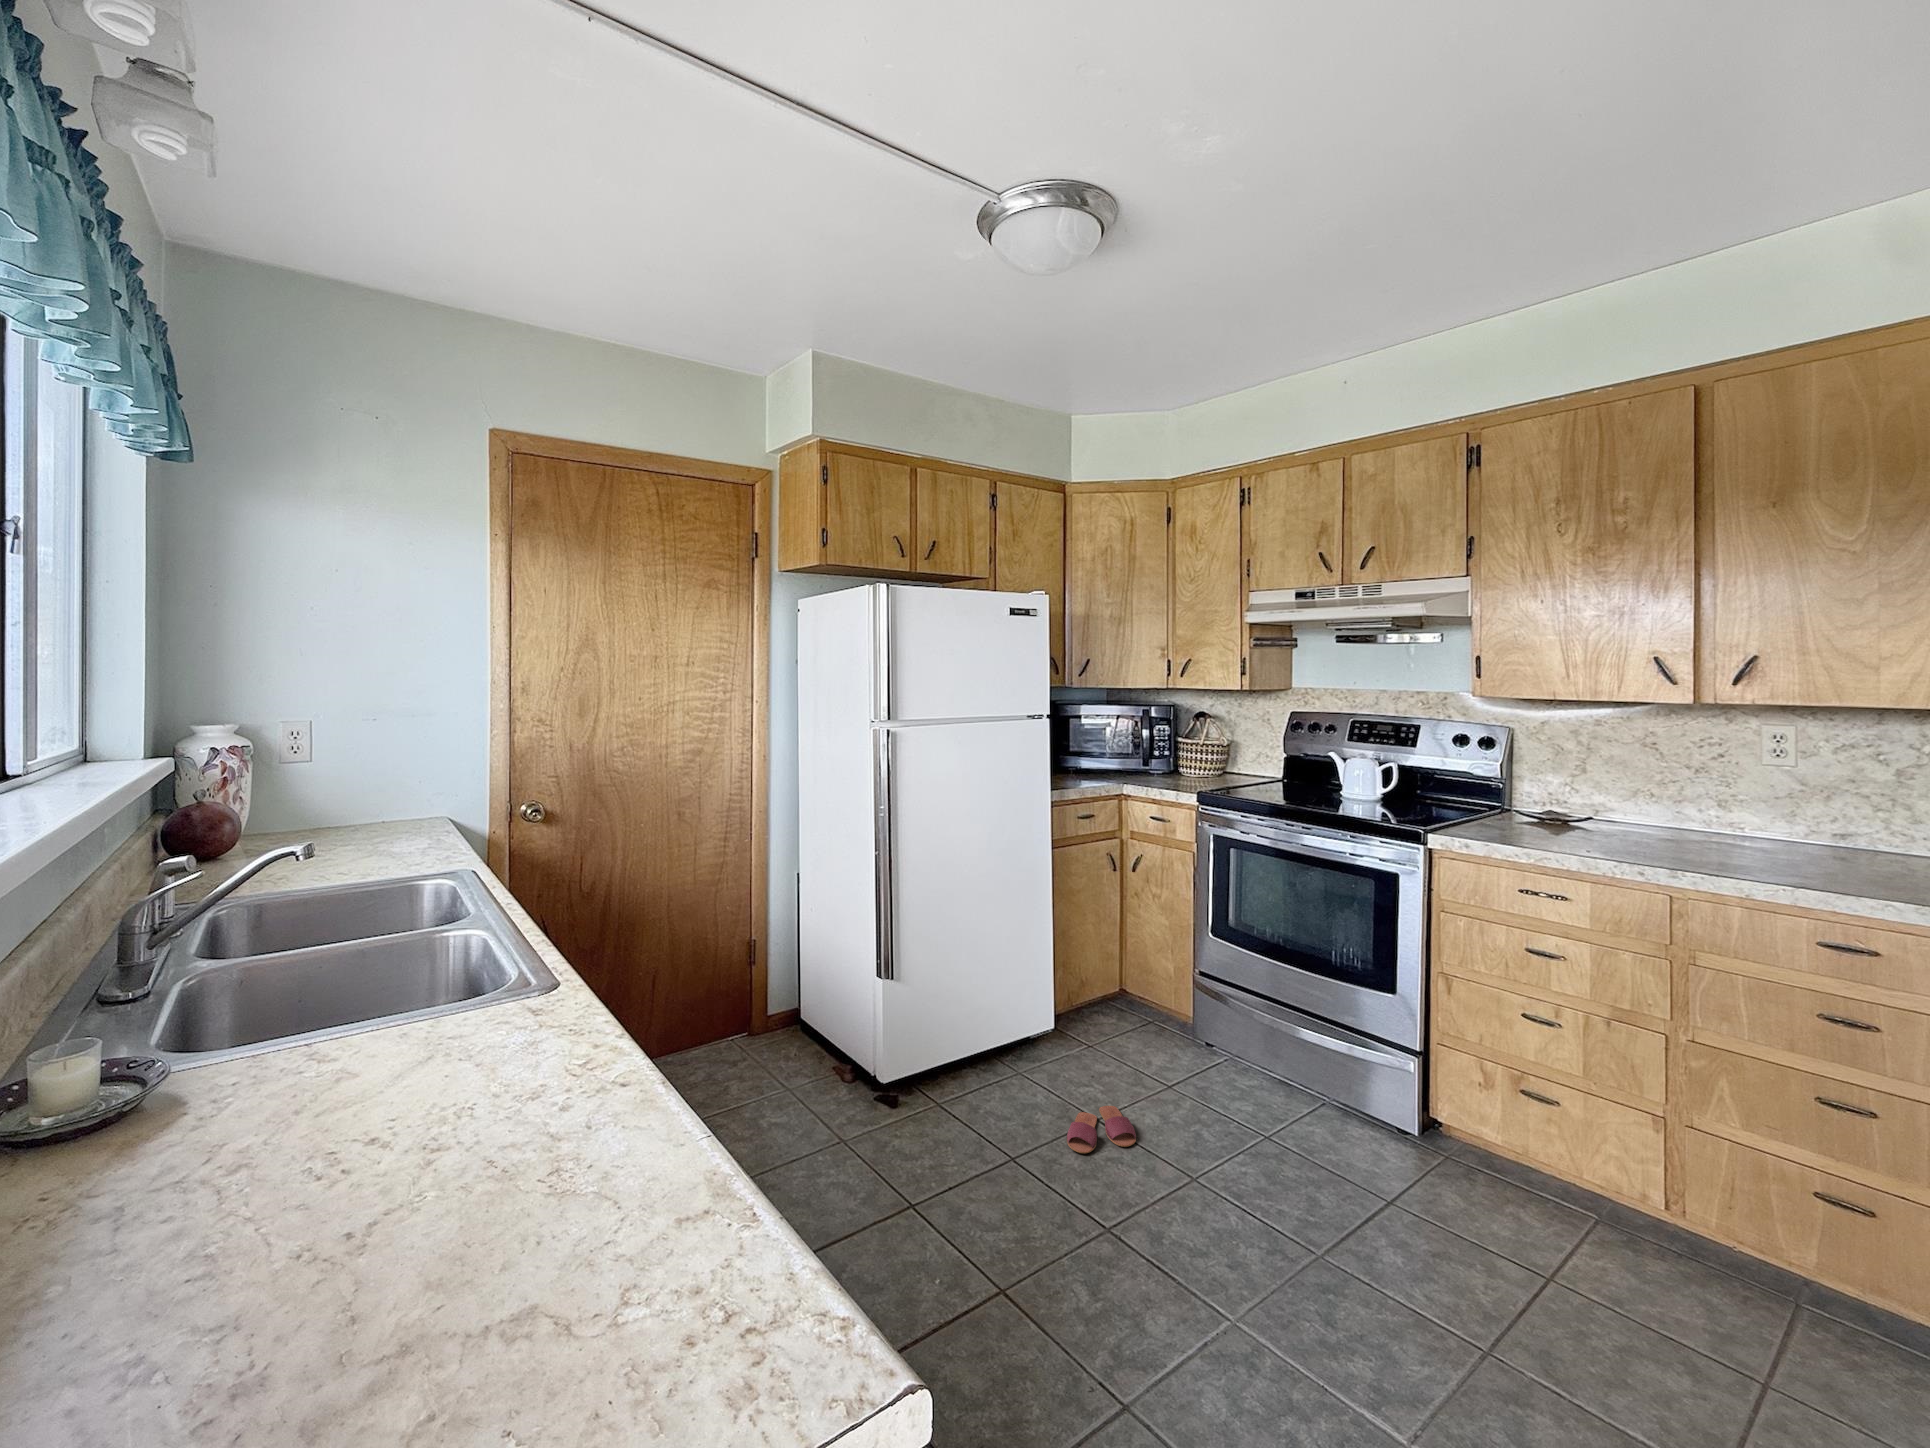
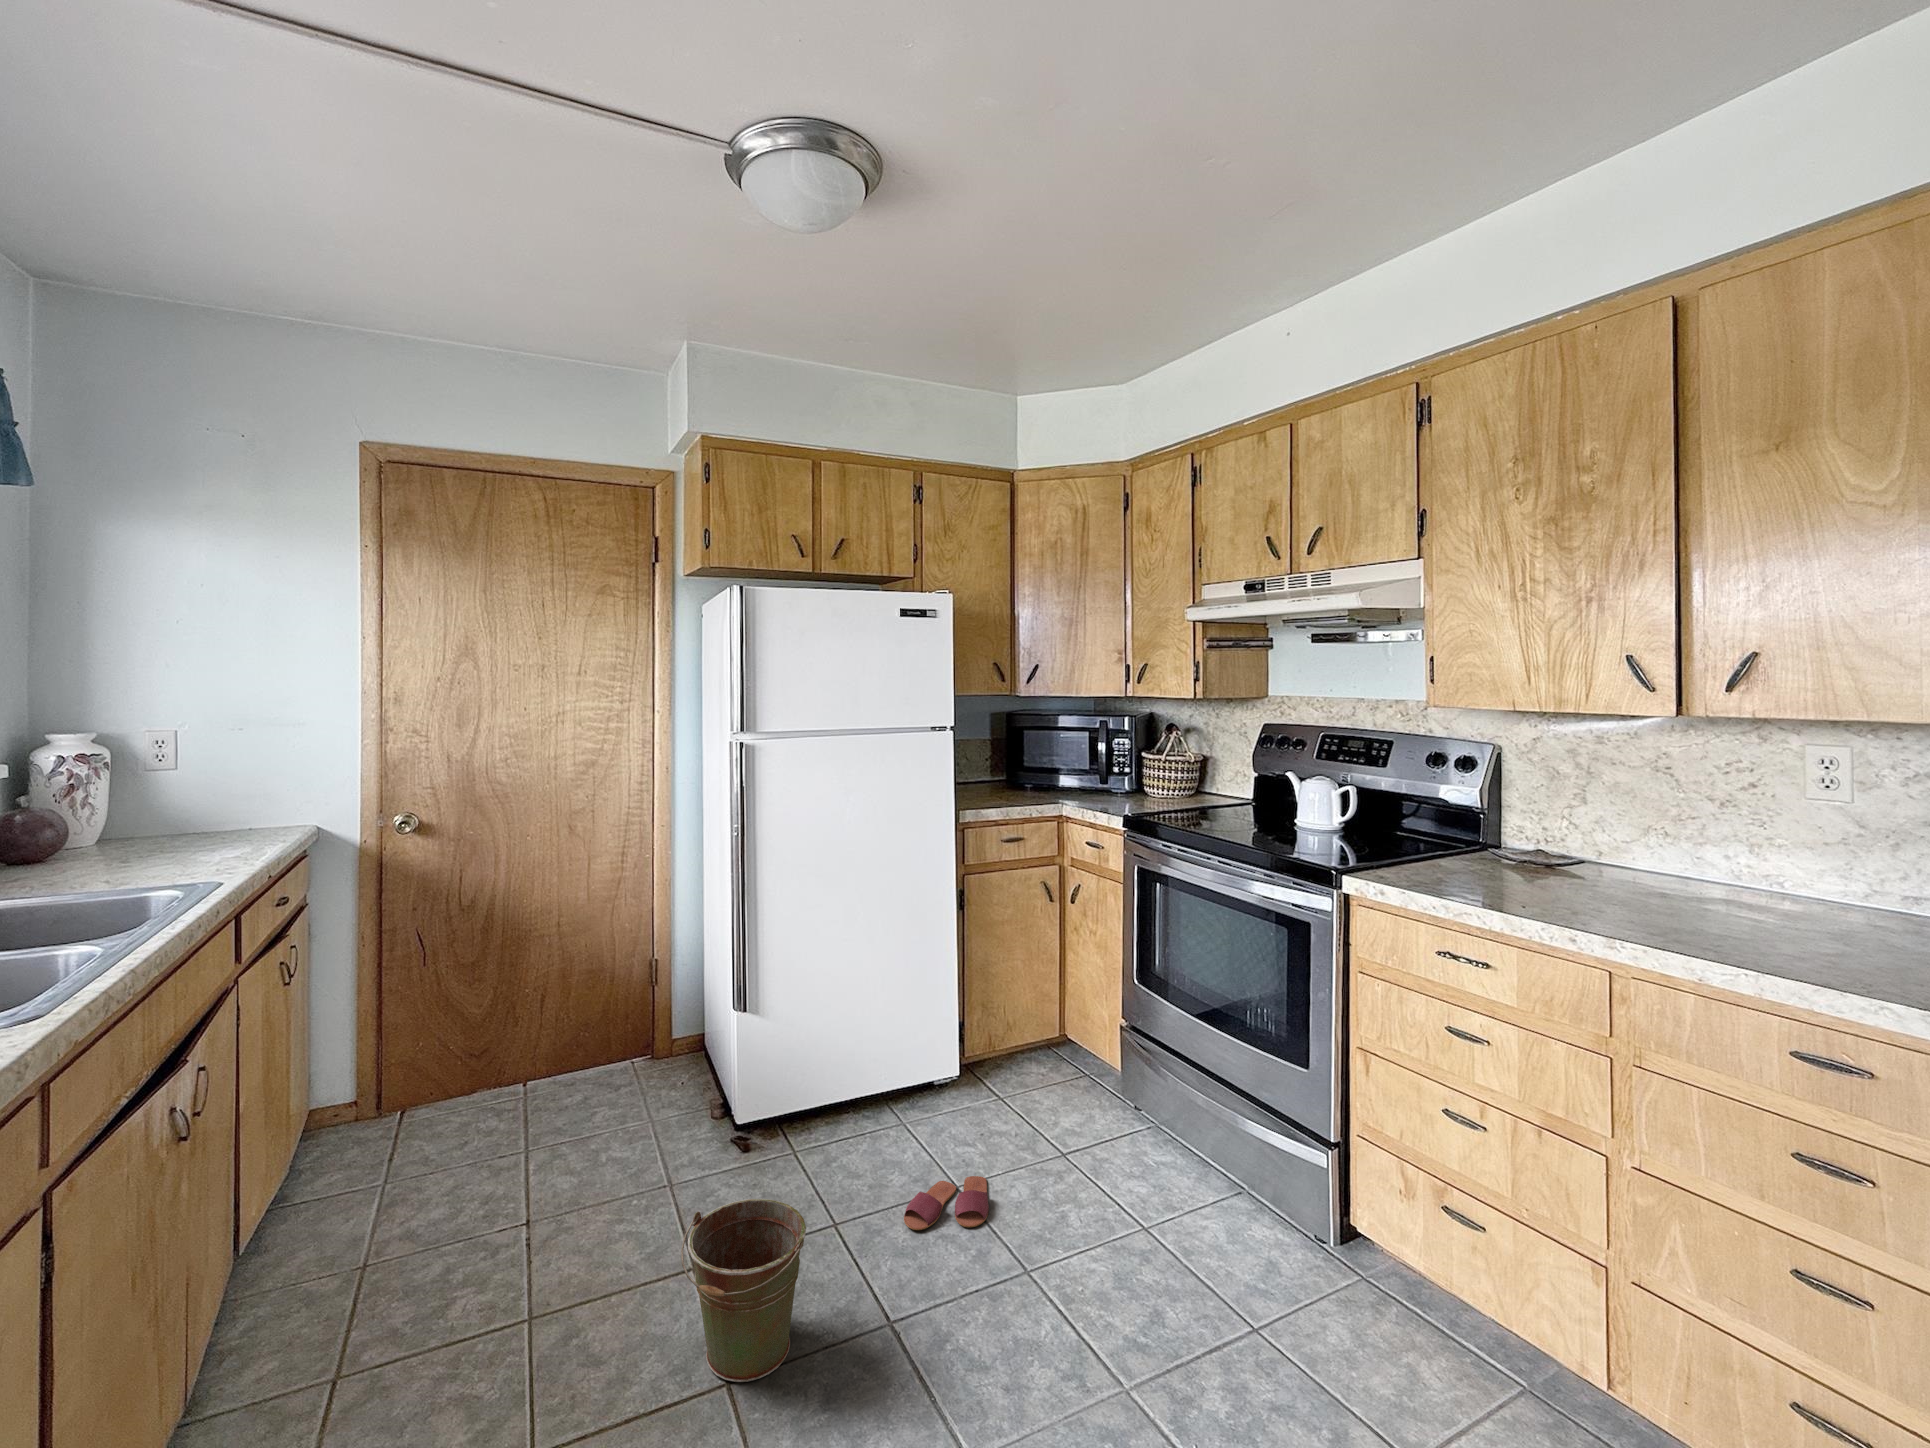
bucket: none [947,1133,1058,1289] -> present [681,1199,806,1382]

